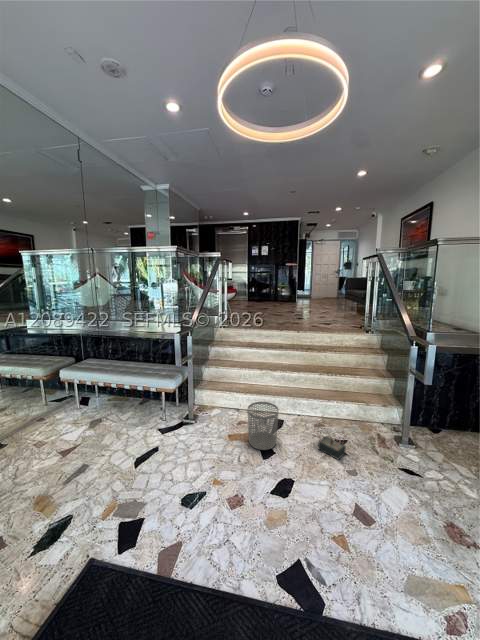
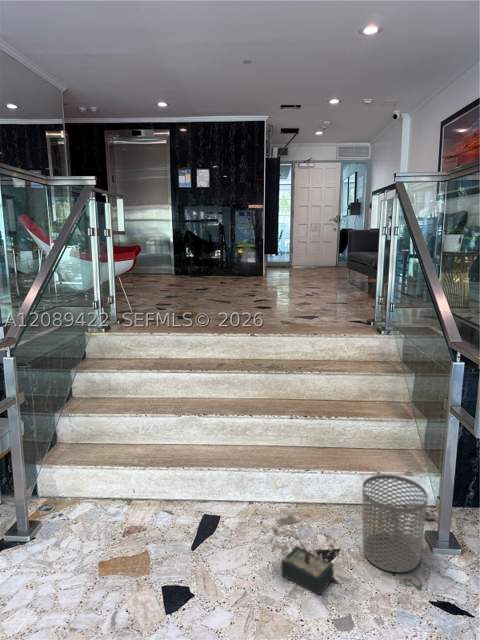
waste bin: present [248,402,278,450] -> present [362,475,428,572]

